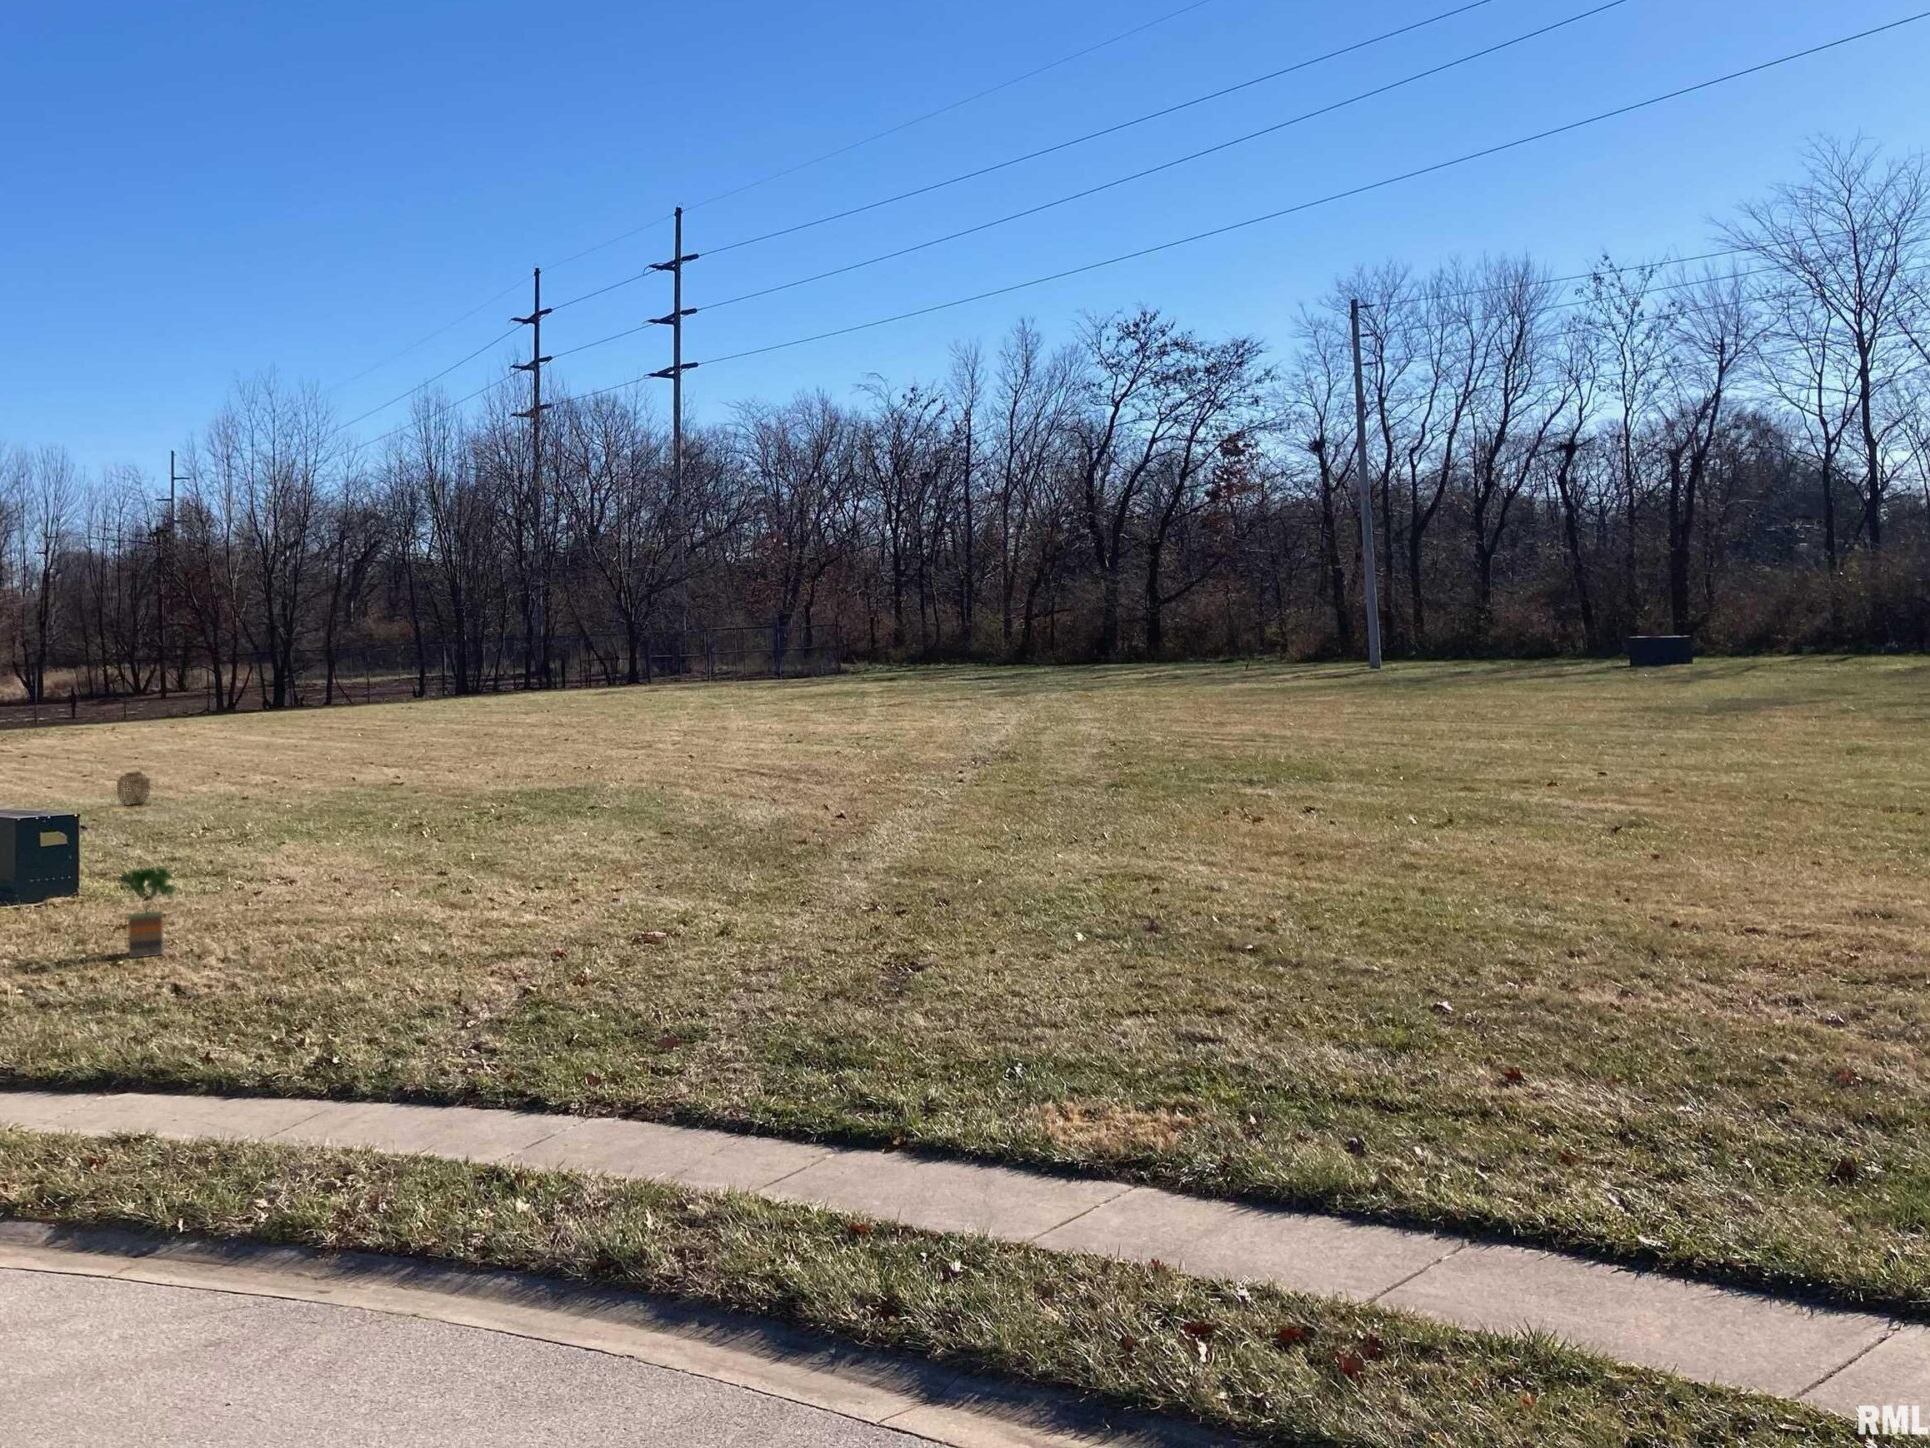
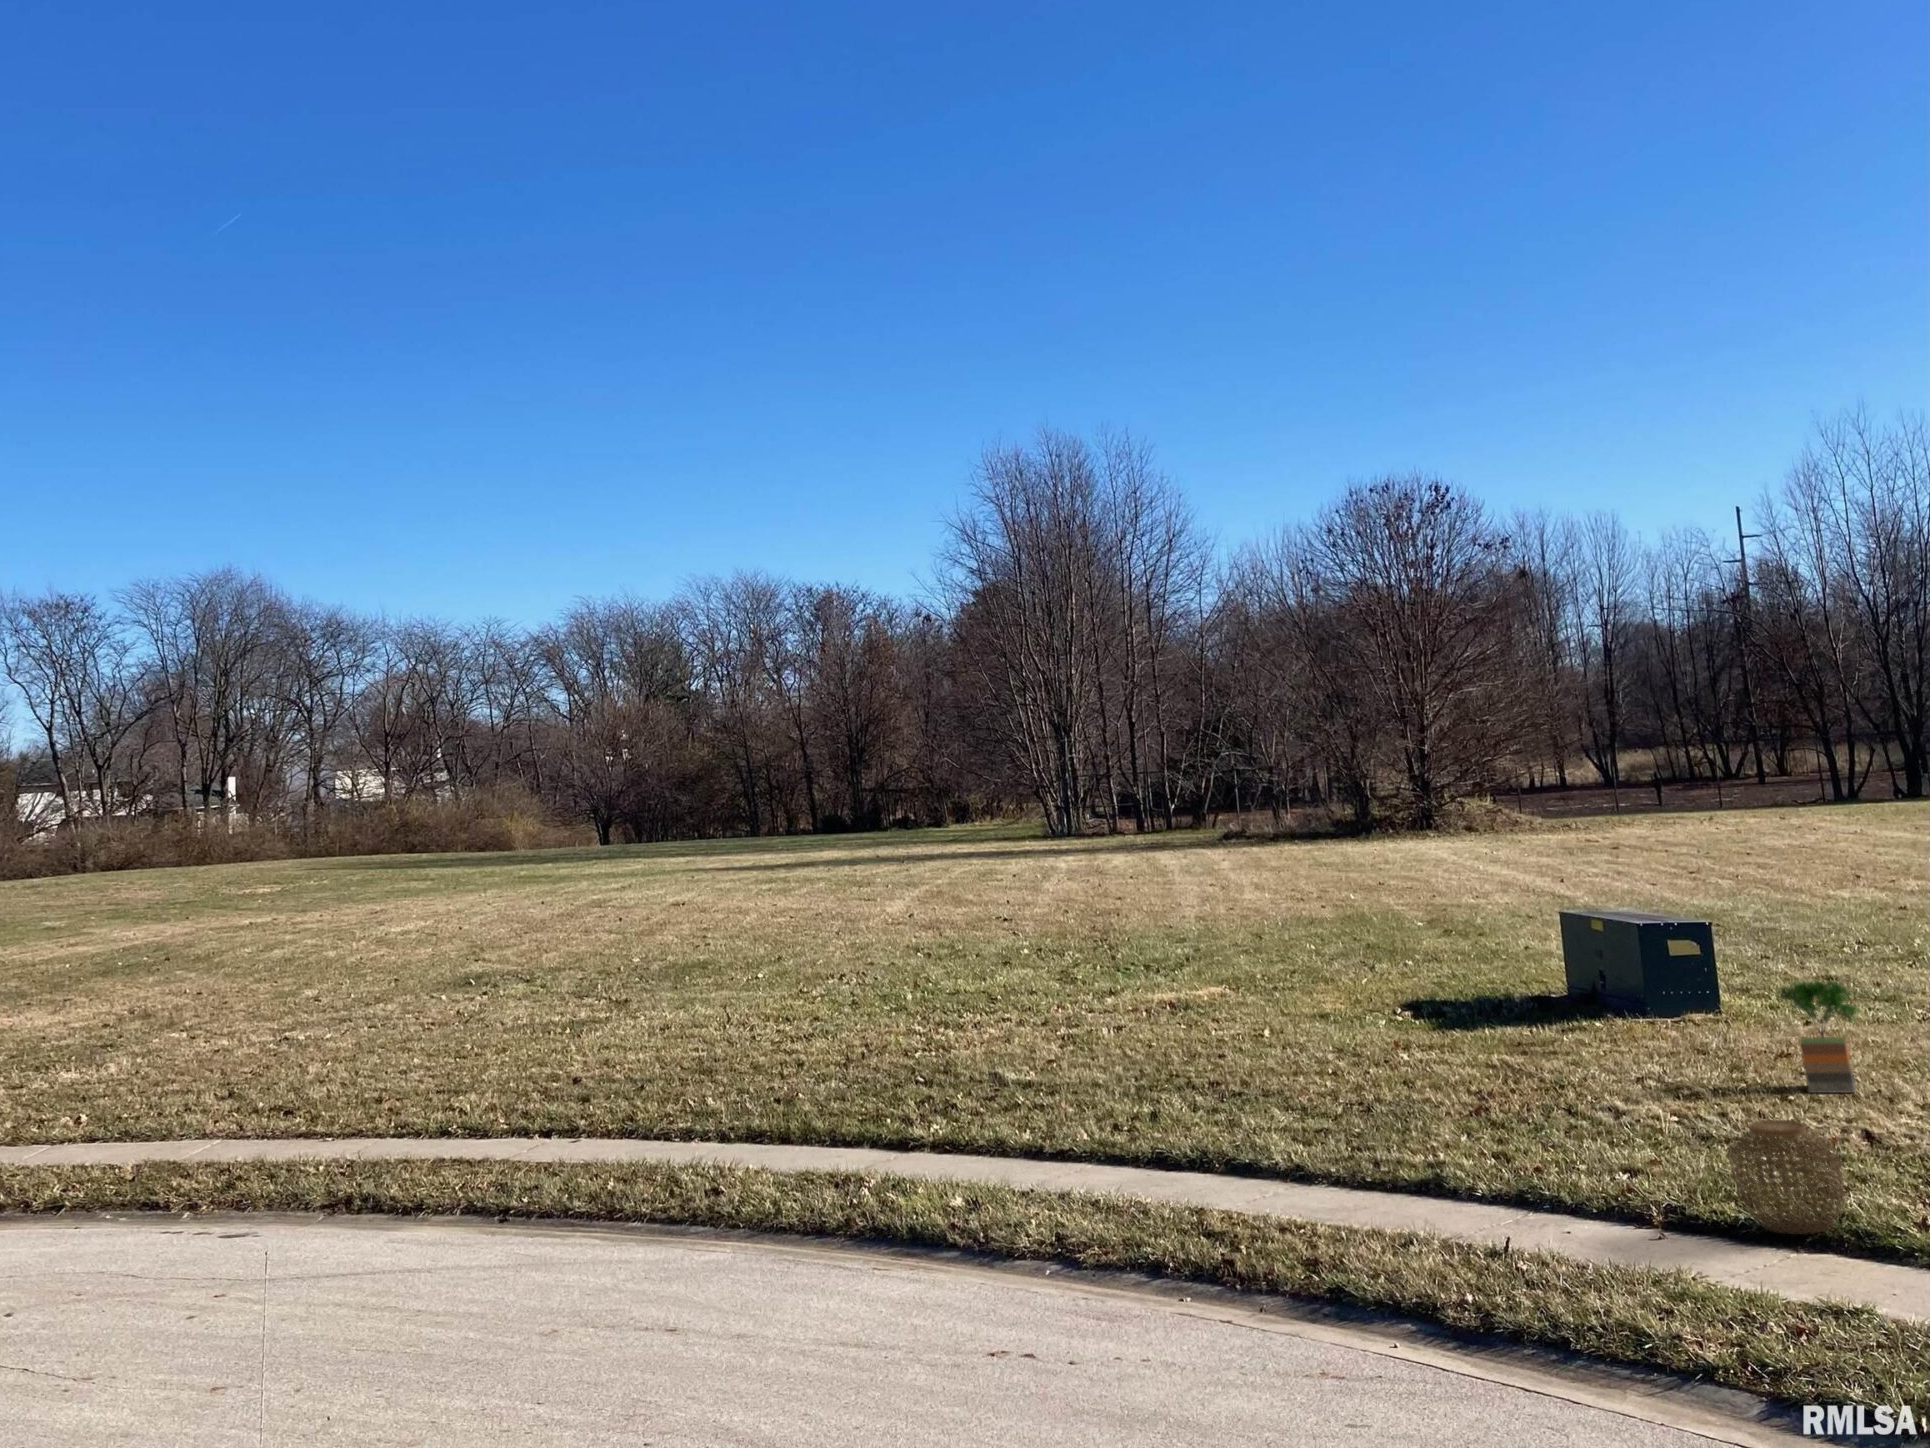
woven basket: present [117,771,150,806] -> present [1728,1120,1845,1234]

